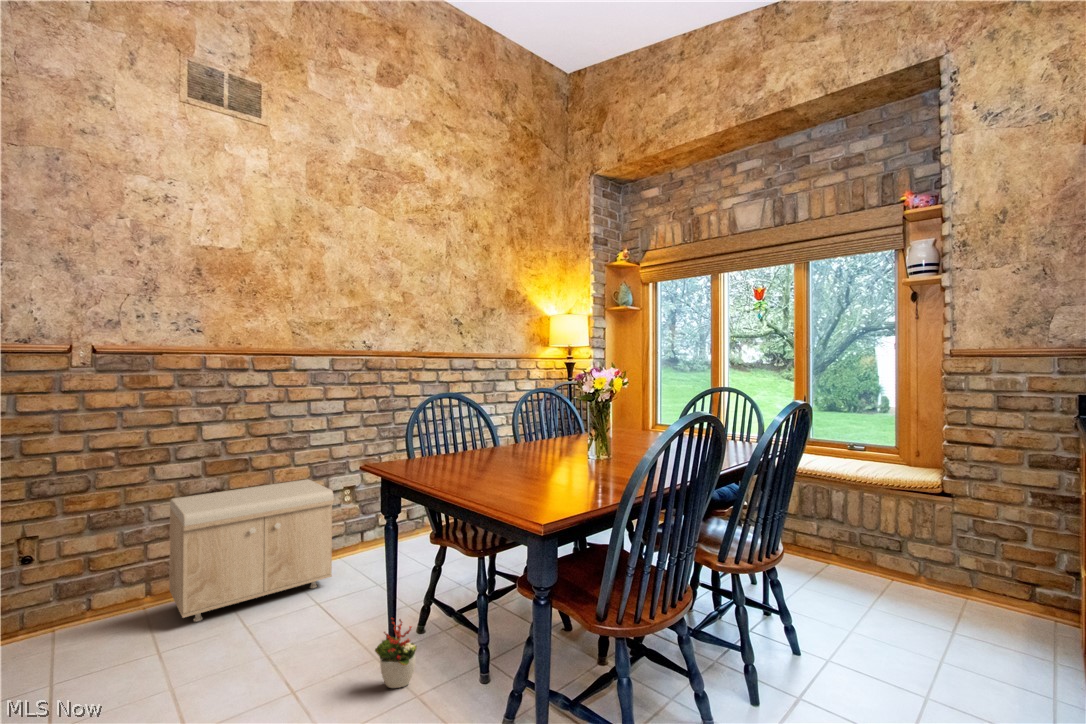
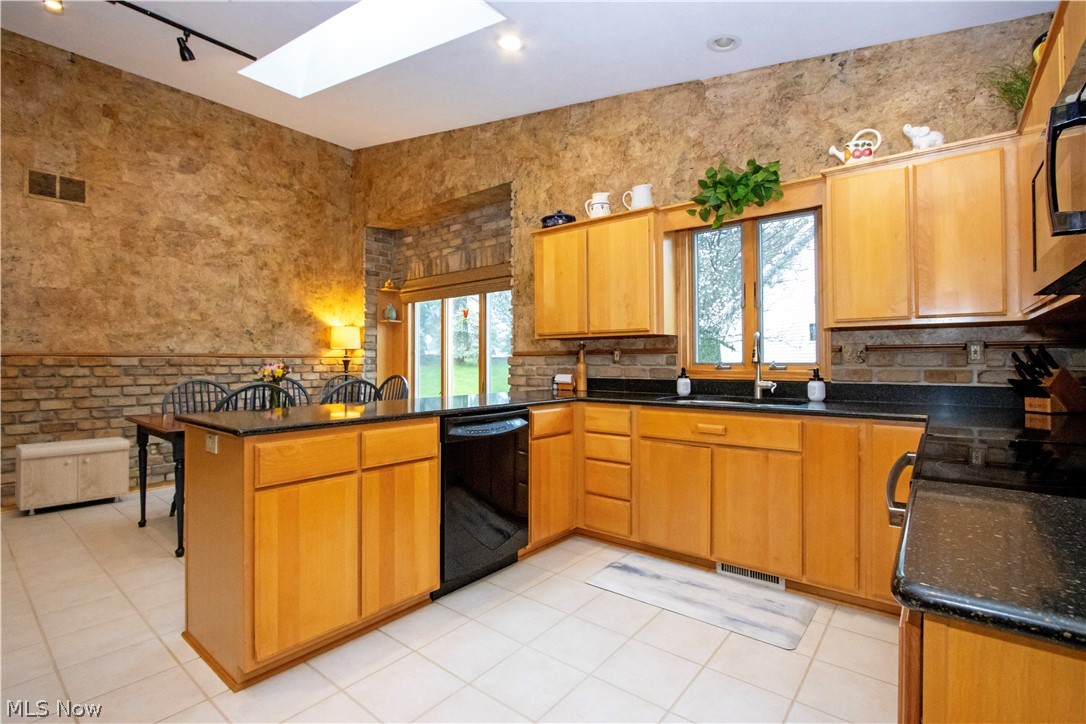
decorative plant: present [375,618,417,688] -> none [124,495,149,531]

